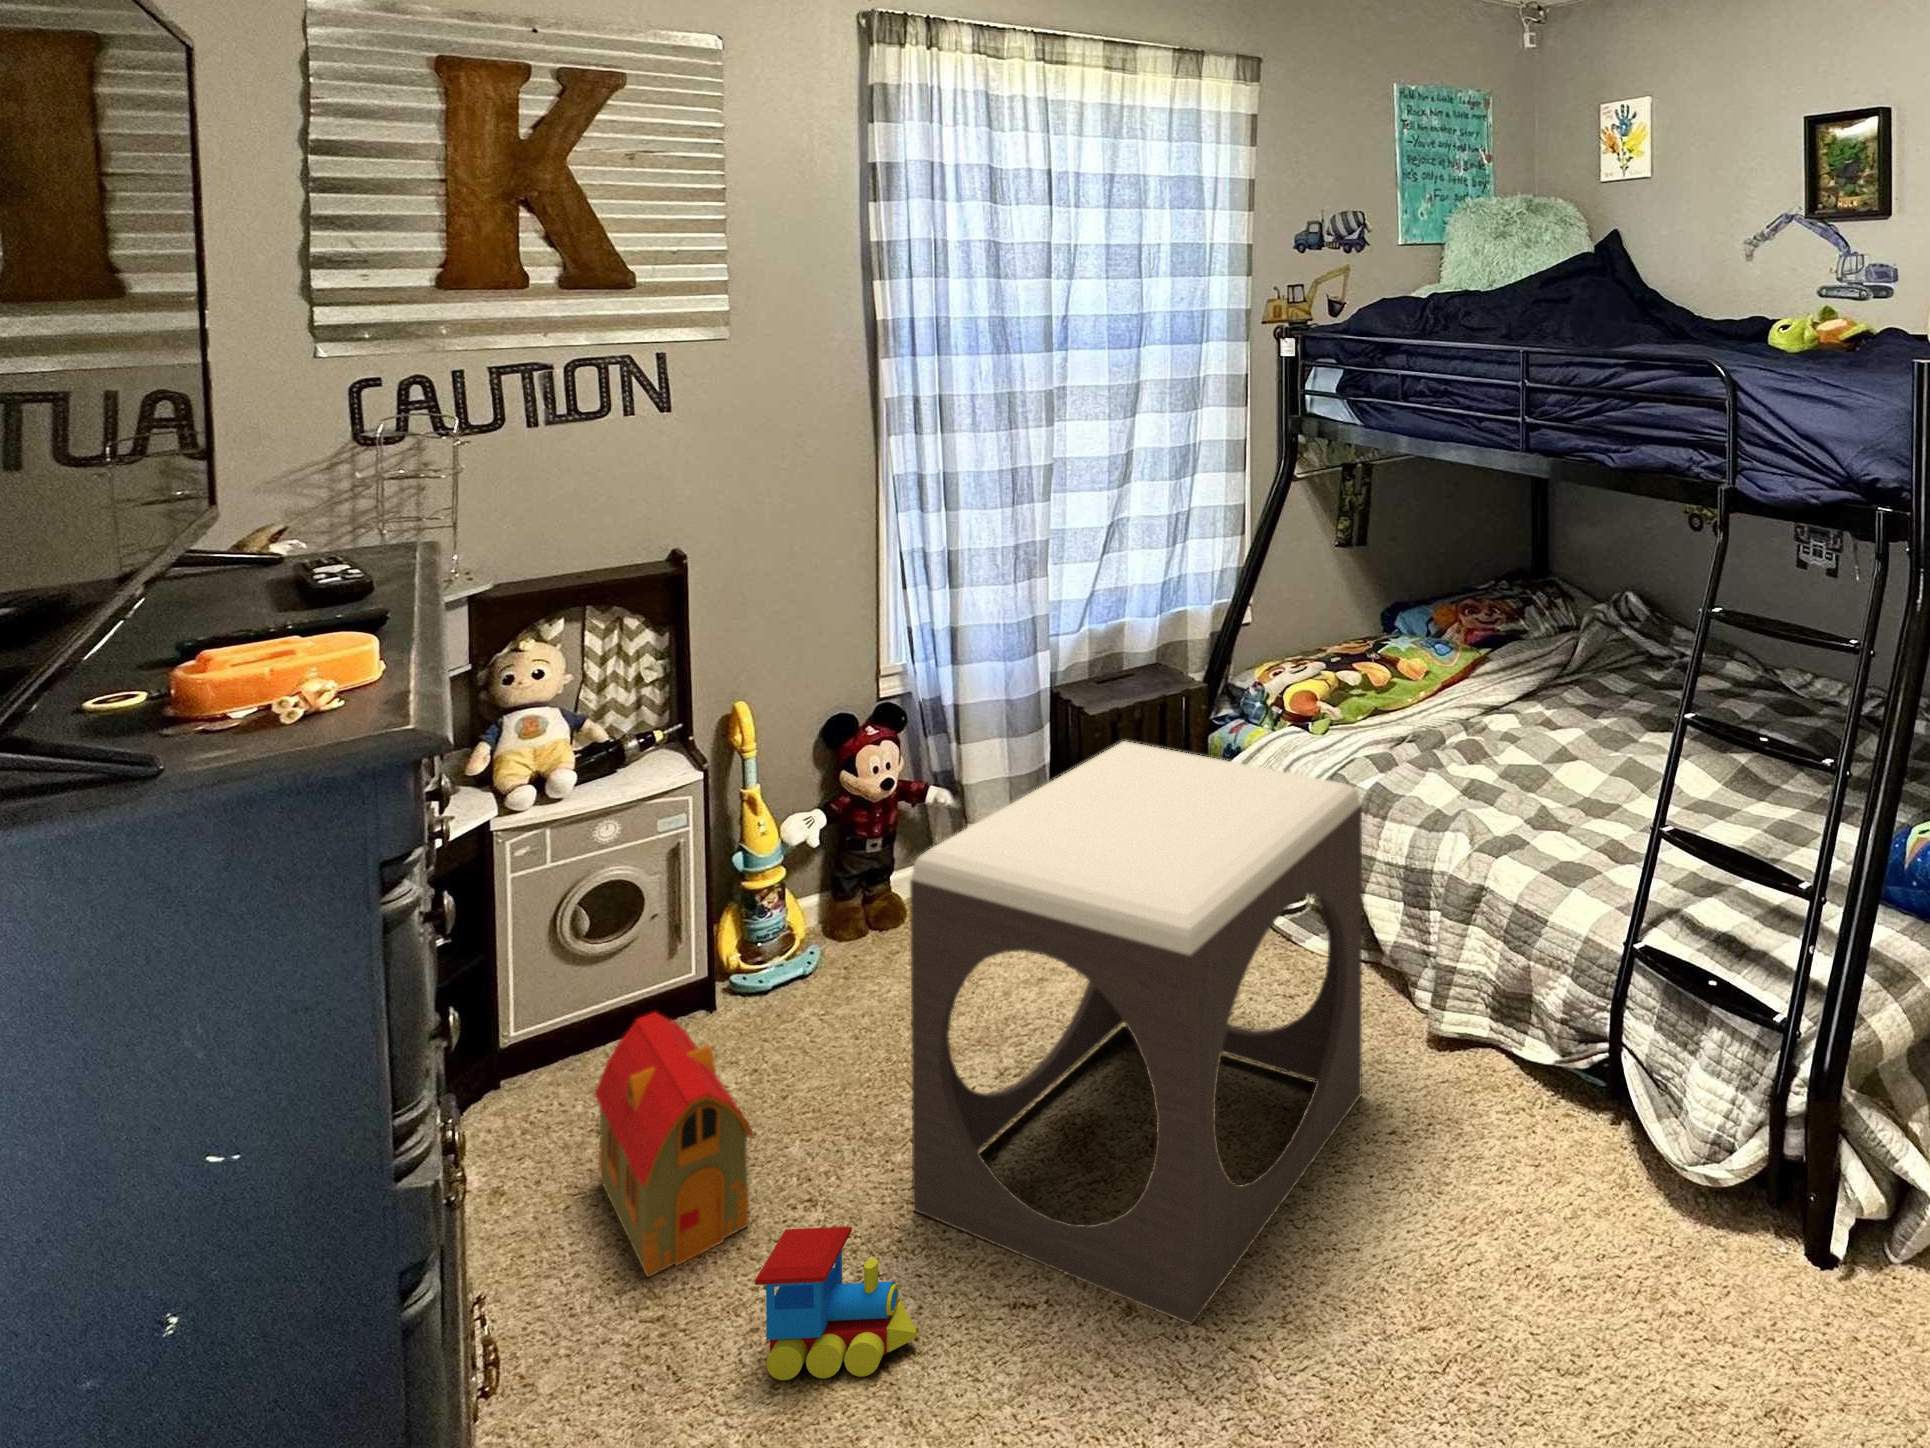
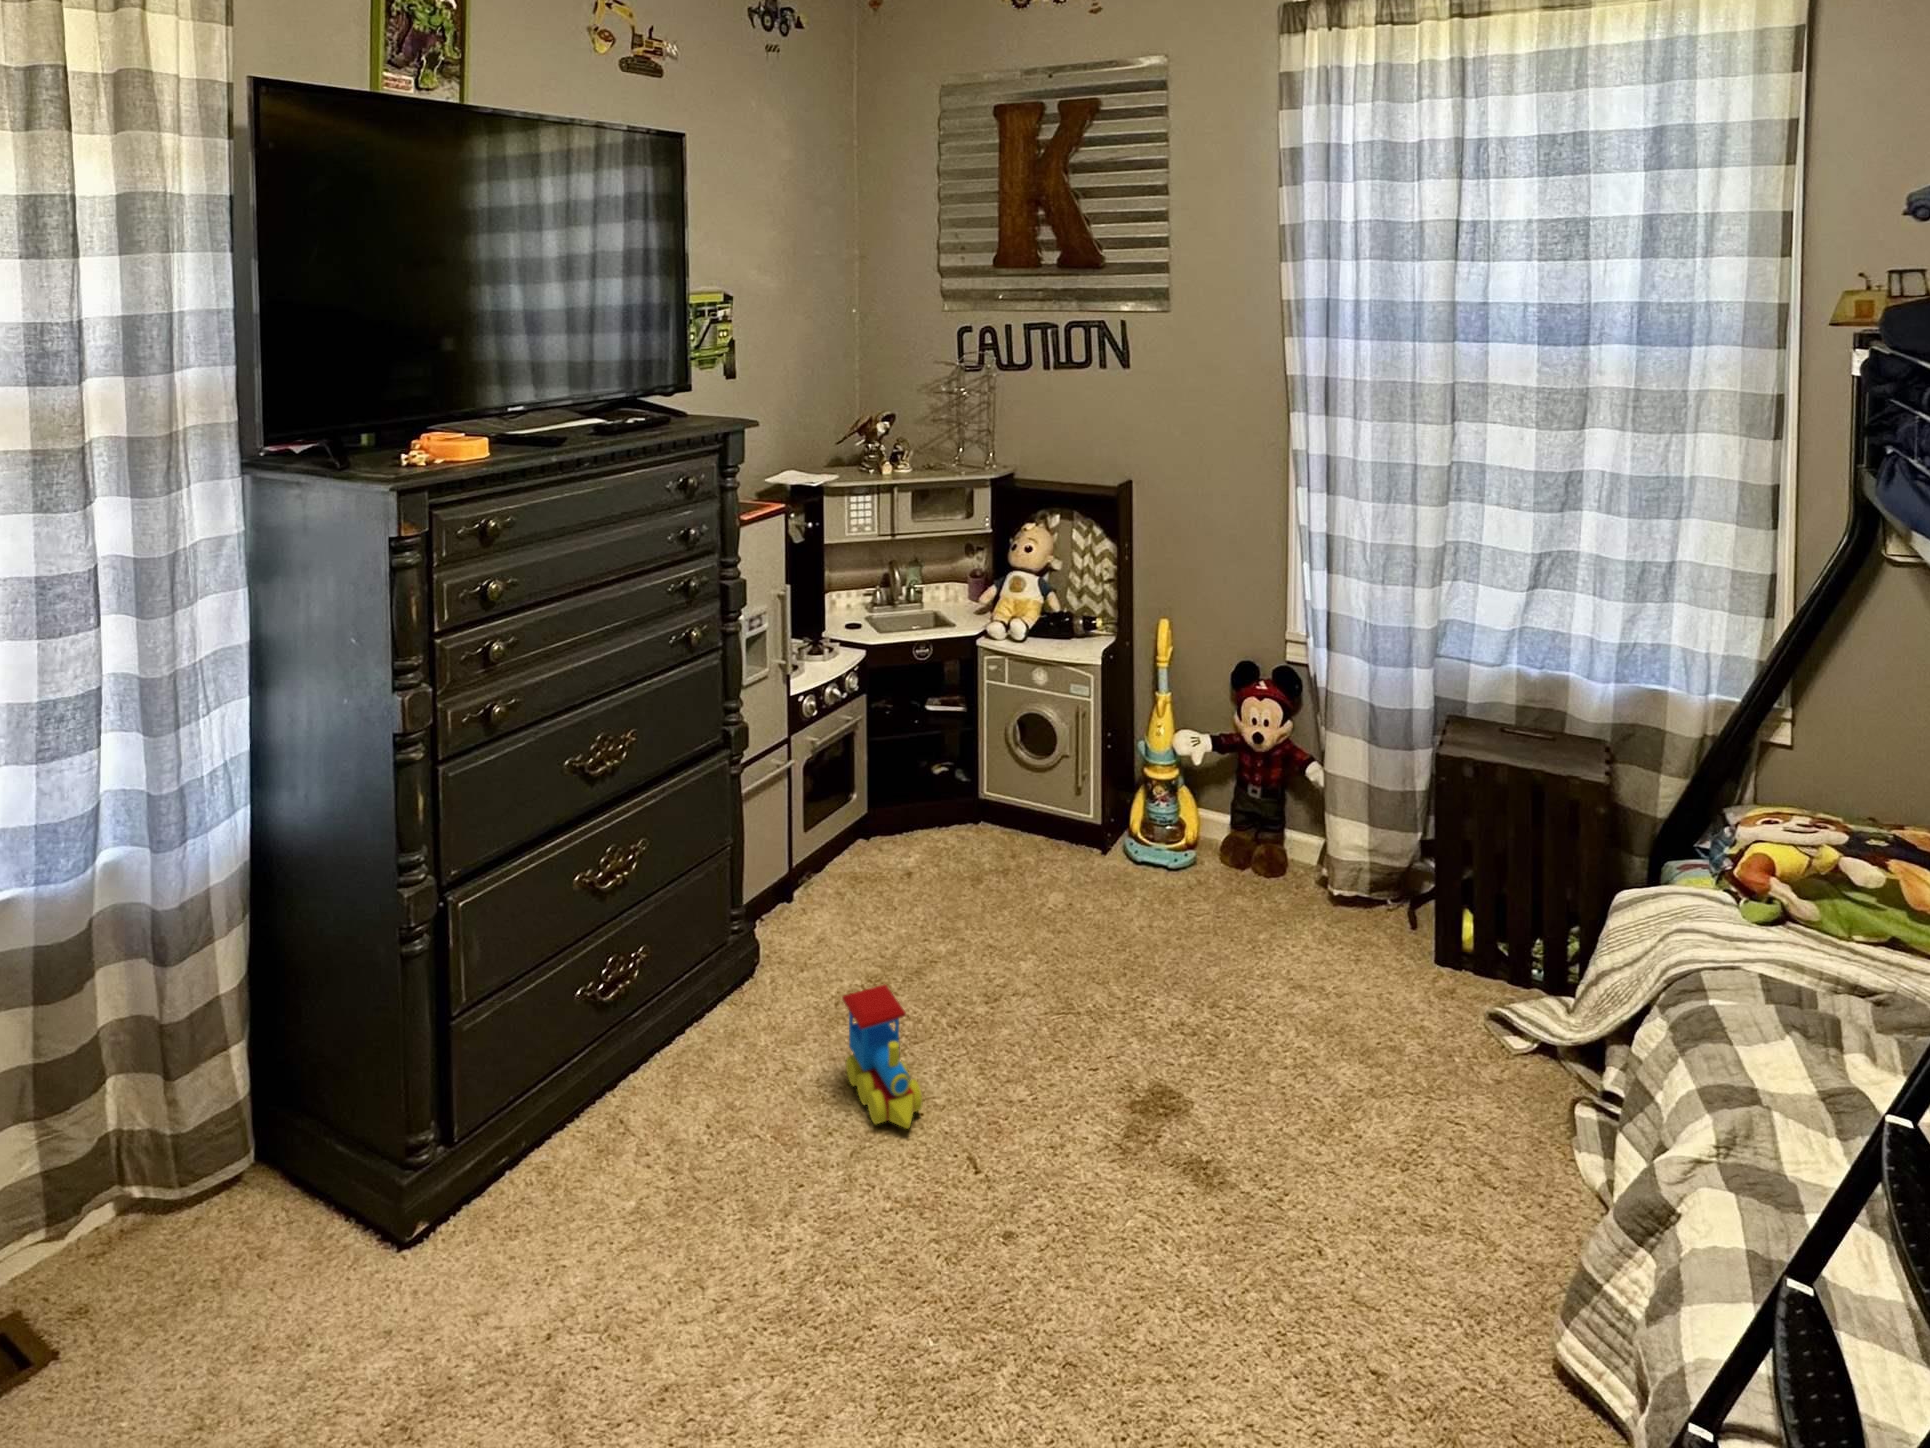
footstool: present [910,741,1362,1325] -> none [1012,757,1422,1336]
toy house: present [595,1012,754,1277] -> none [880,805,994,989]

